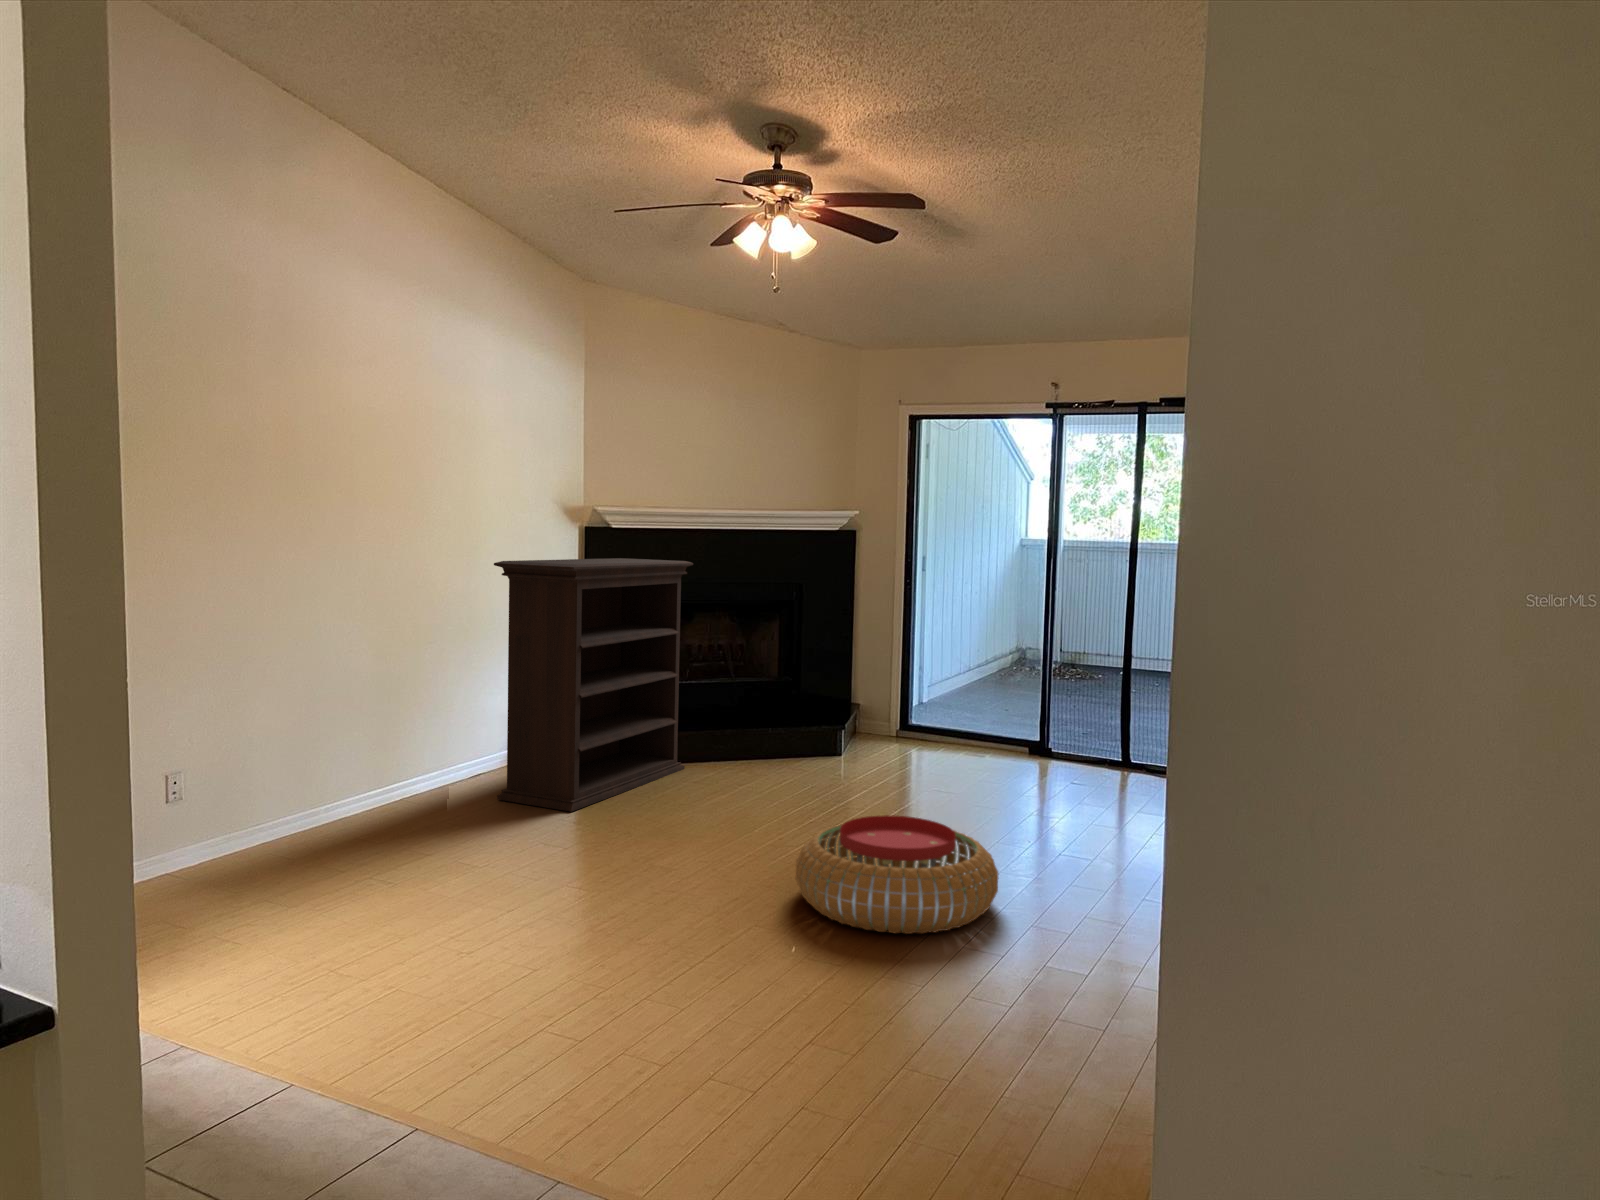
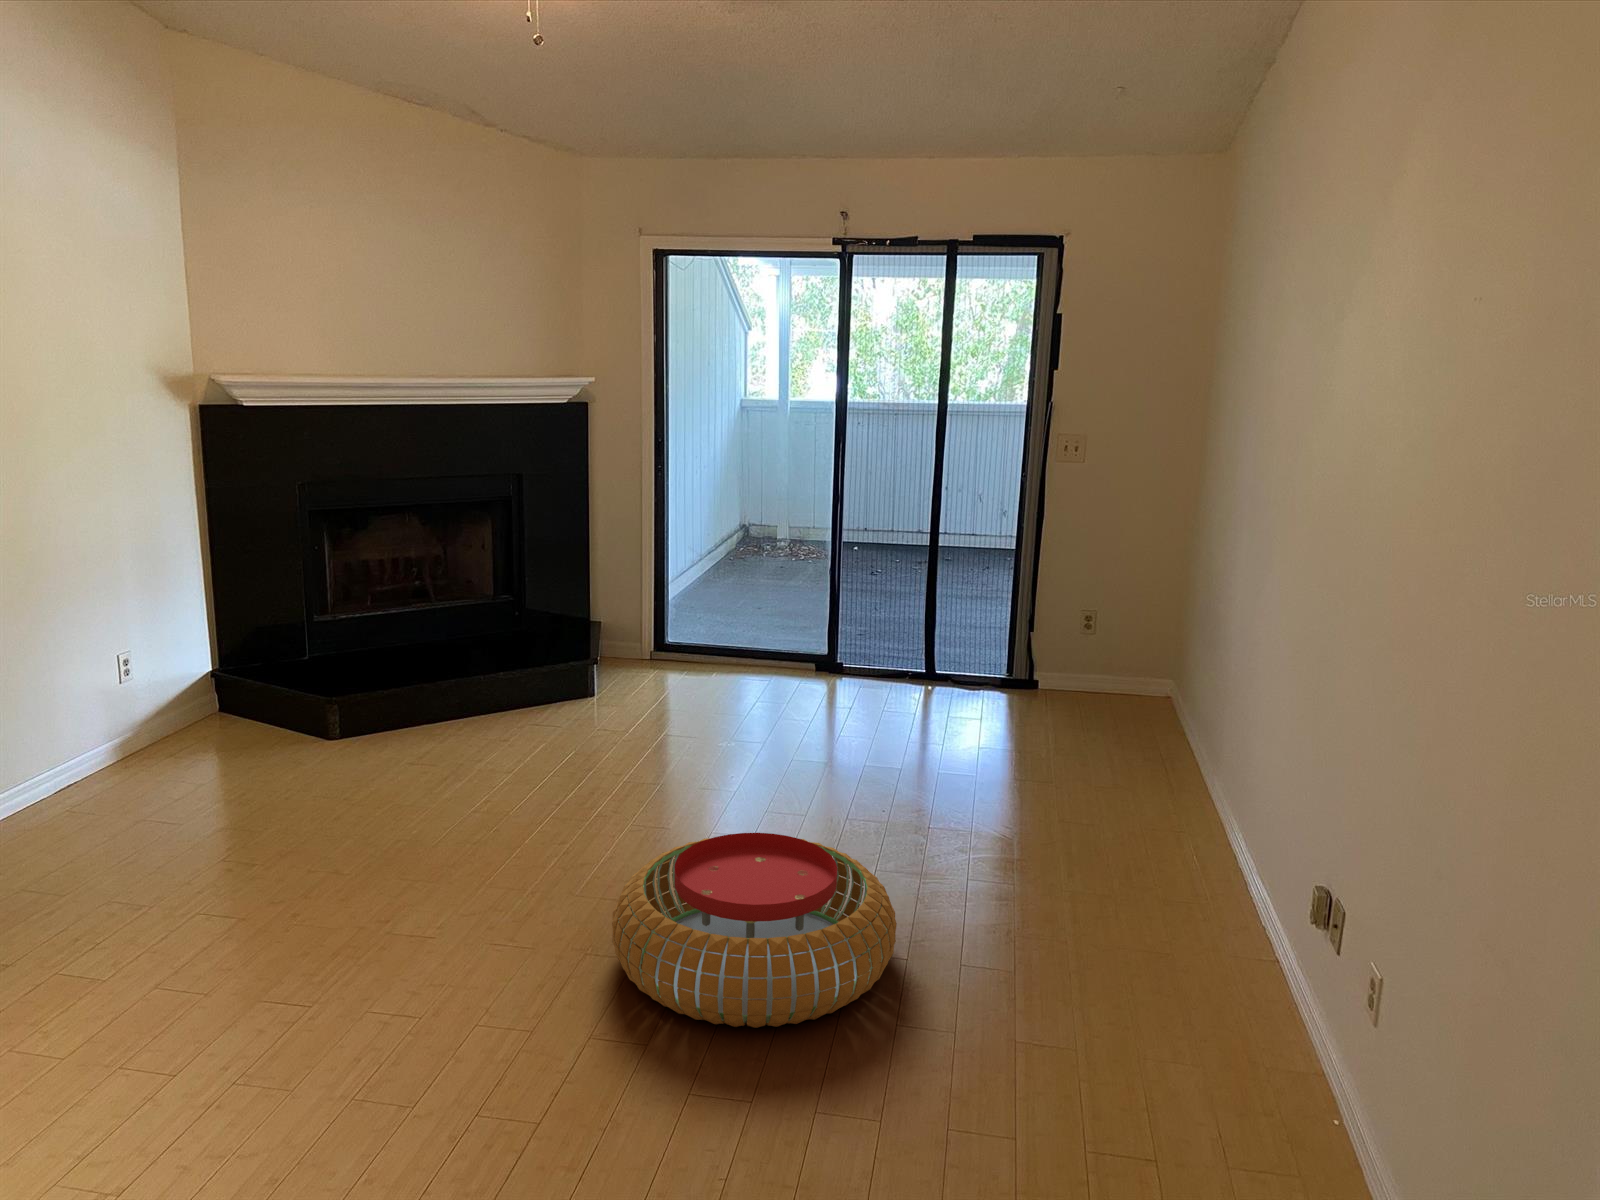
bookshelf: present [494,558,693,812] -> none [51,450,386,845]

